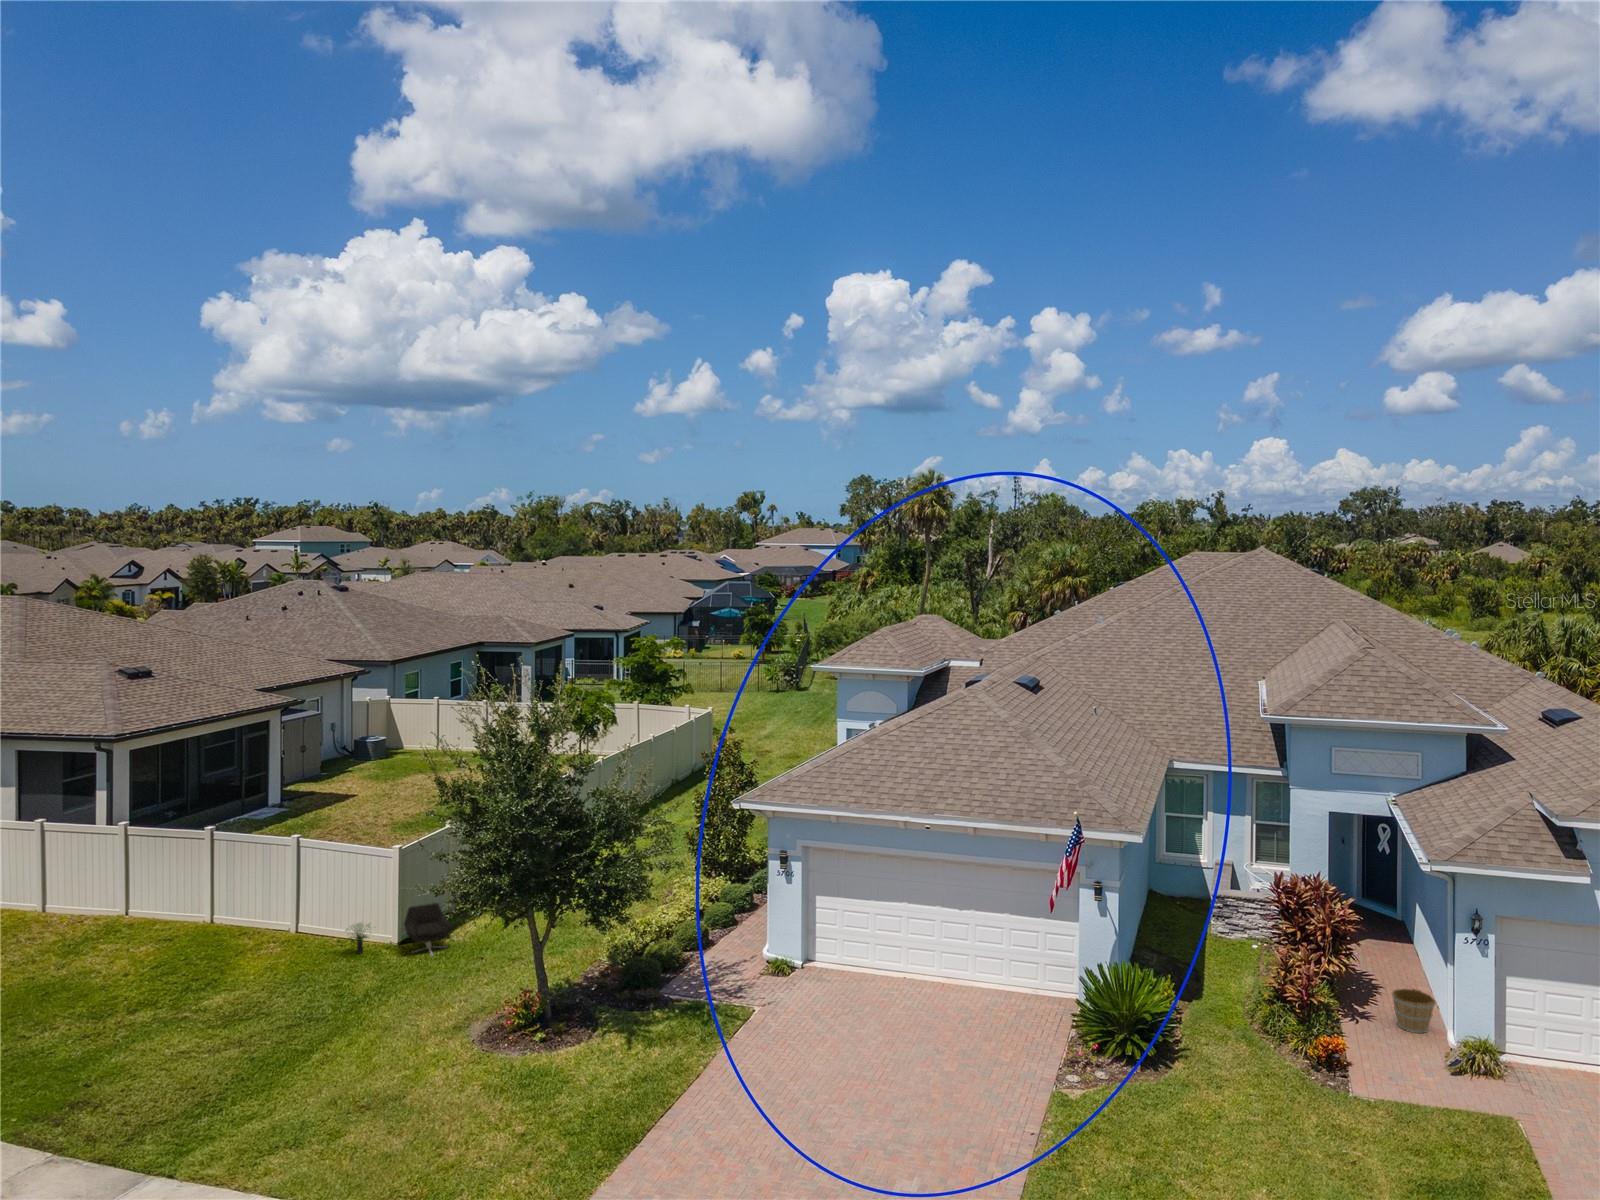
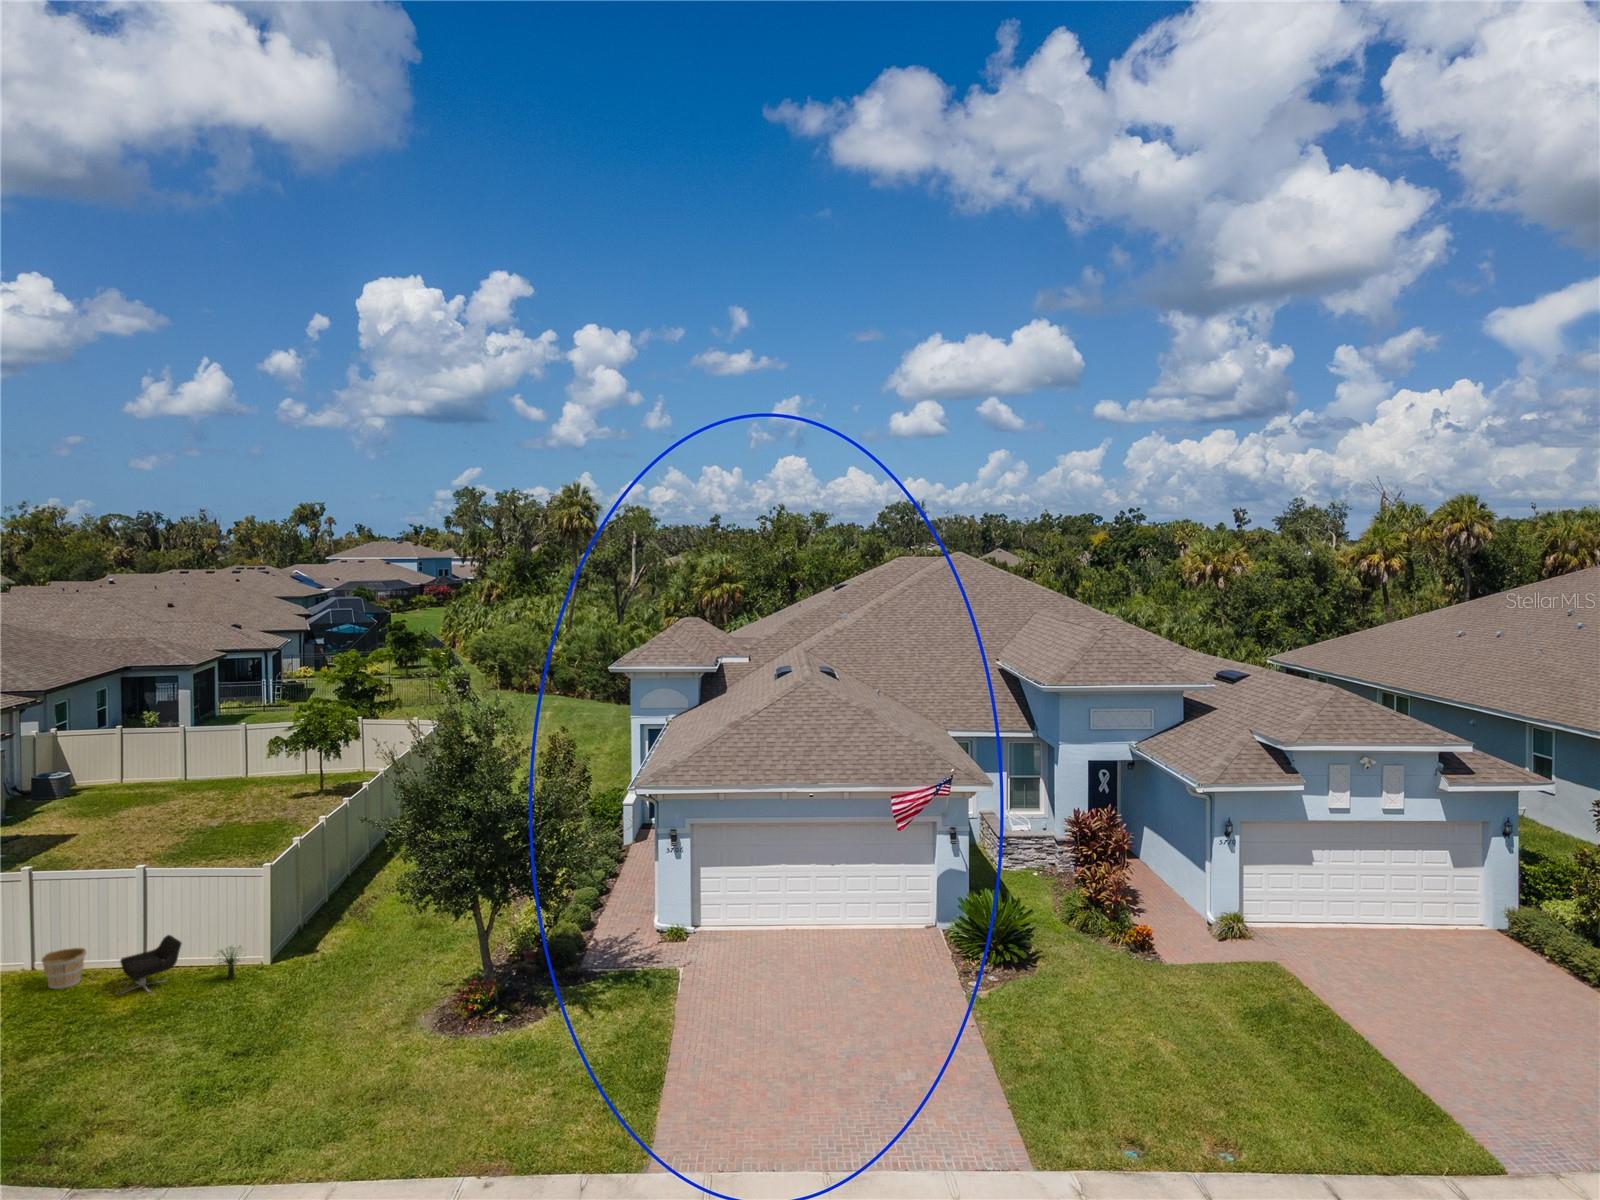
lounge chair: present [404,903,453,956] -> present [121,935,181,992]
wooden bucket: present [1392,989,1436,1033] -> present [42,948,86,989]

